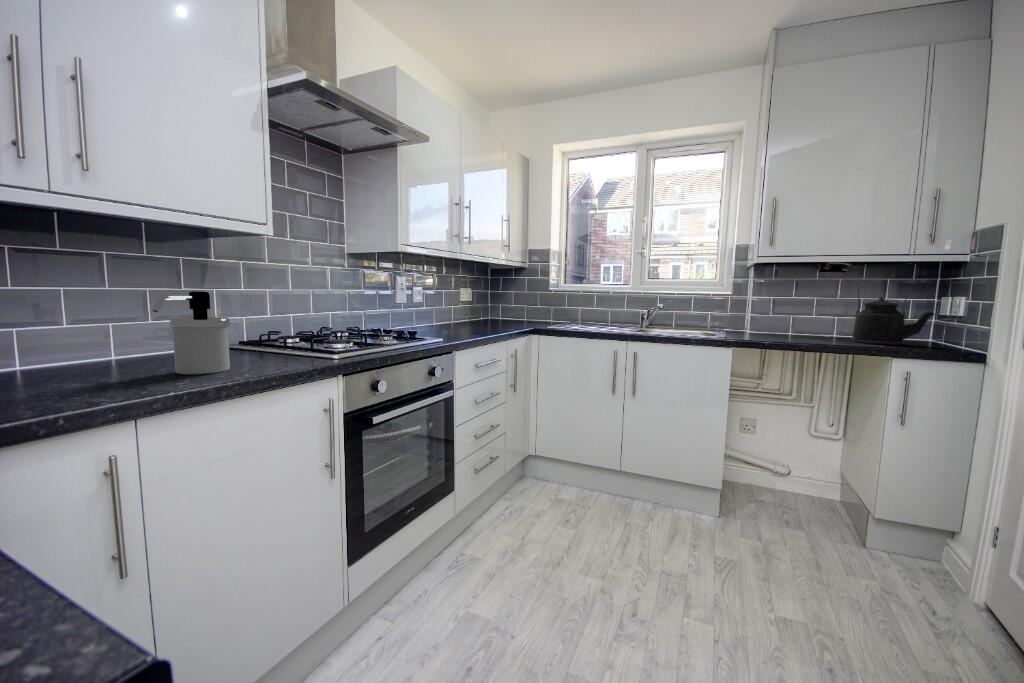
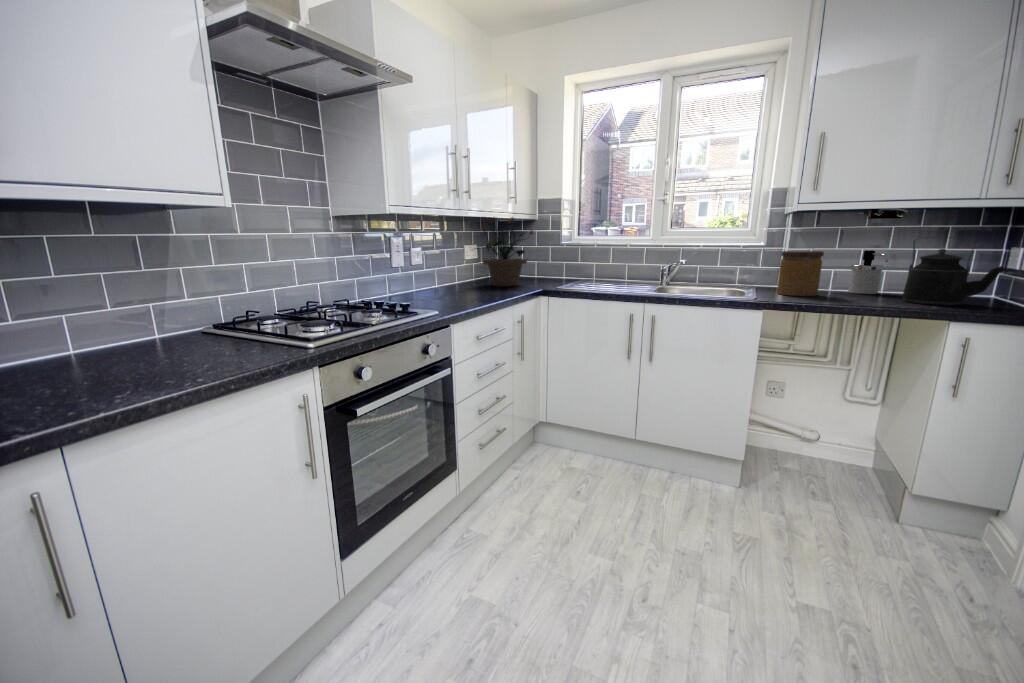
potted plant: none [466,260,527,326] -> present [476,217,534,286]
soap dispenser: present [153,291,230,374] -> present [848,250,888,294]
jar: none [745,298,783,337] -> present [777,251,824,296]

